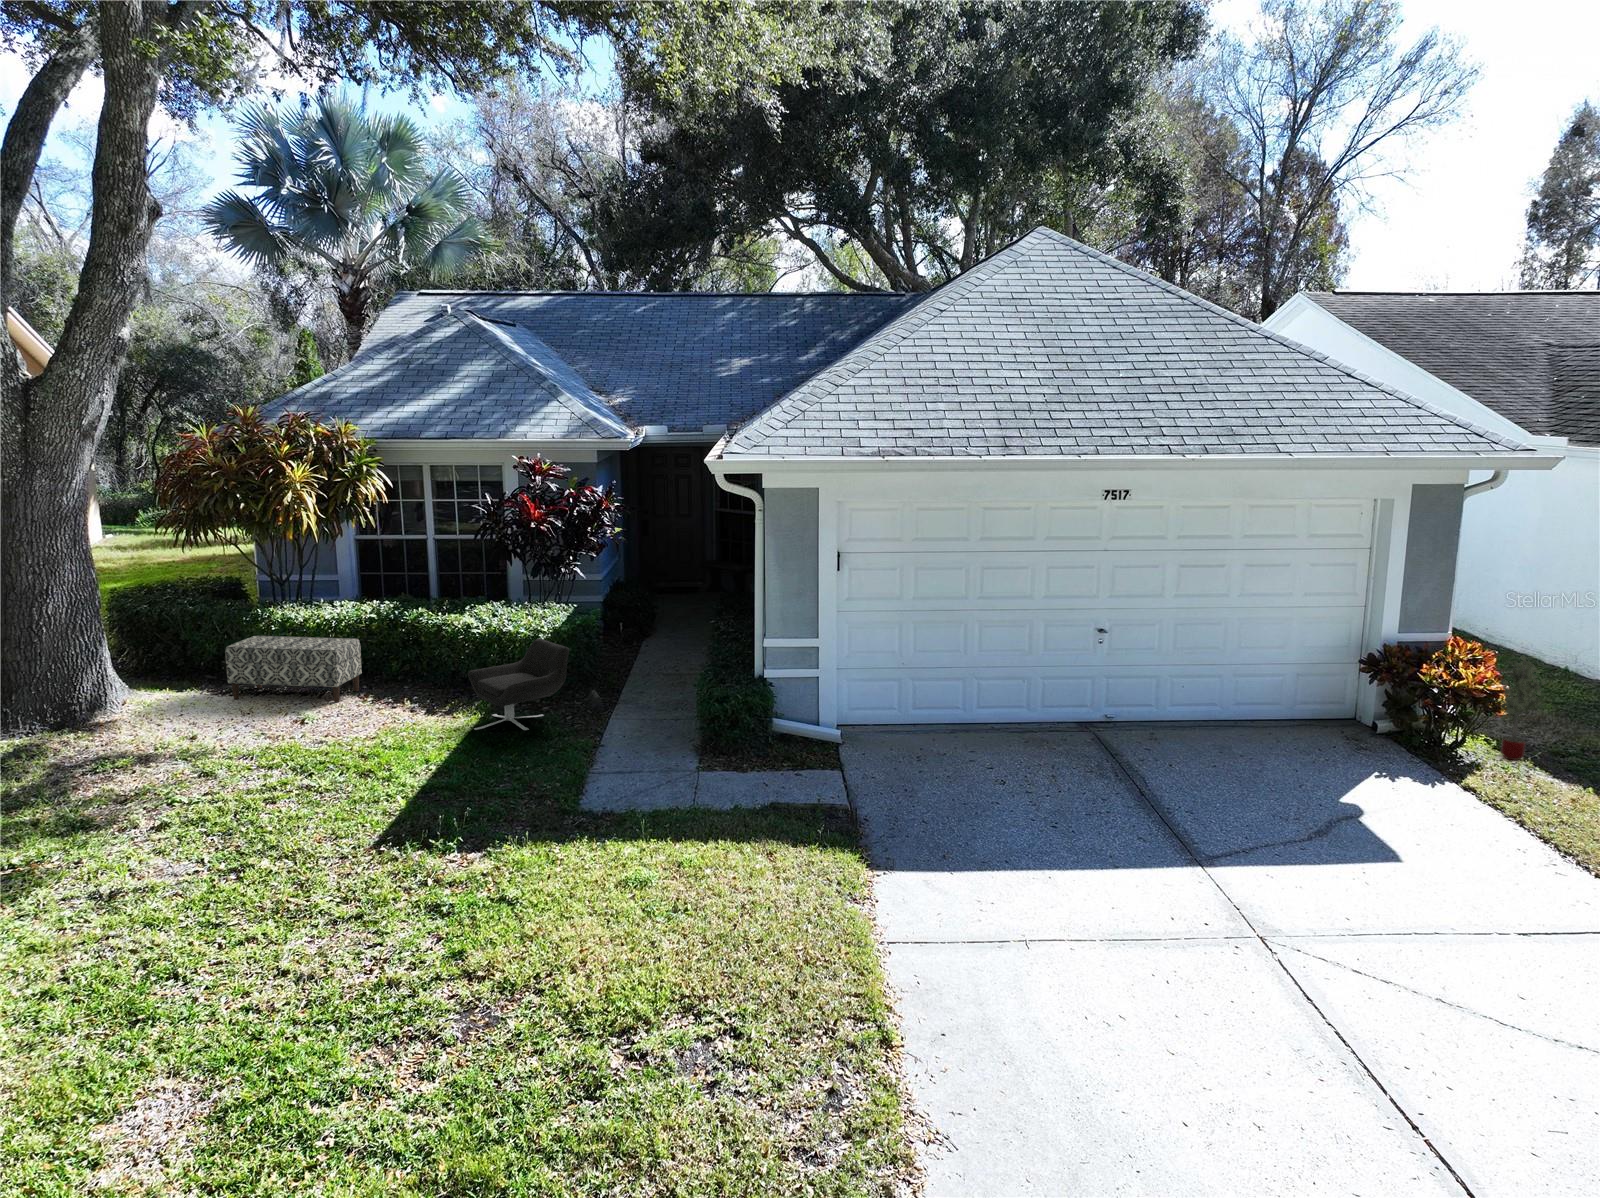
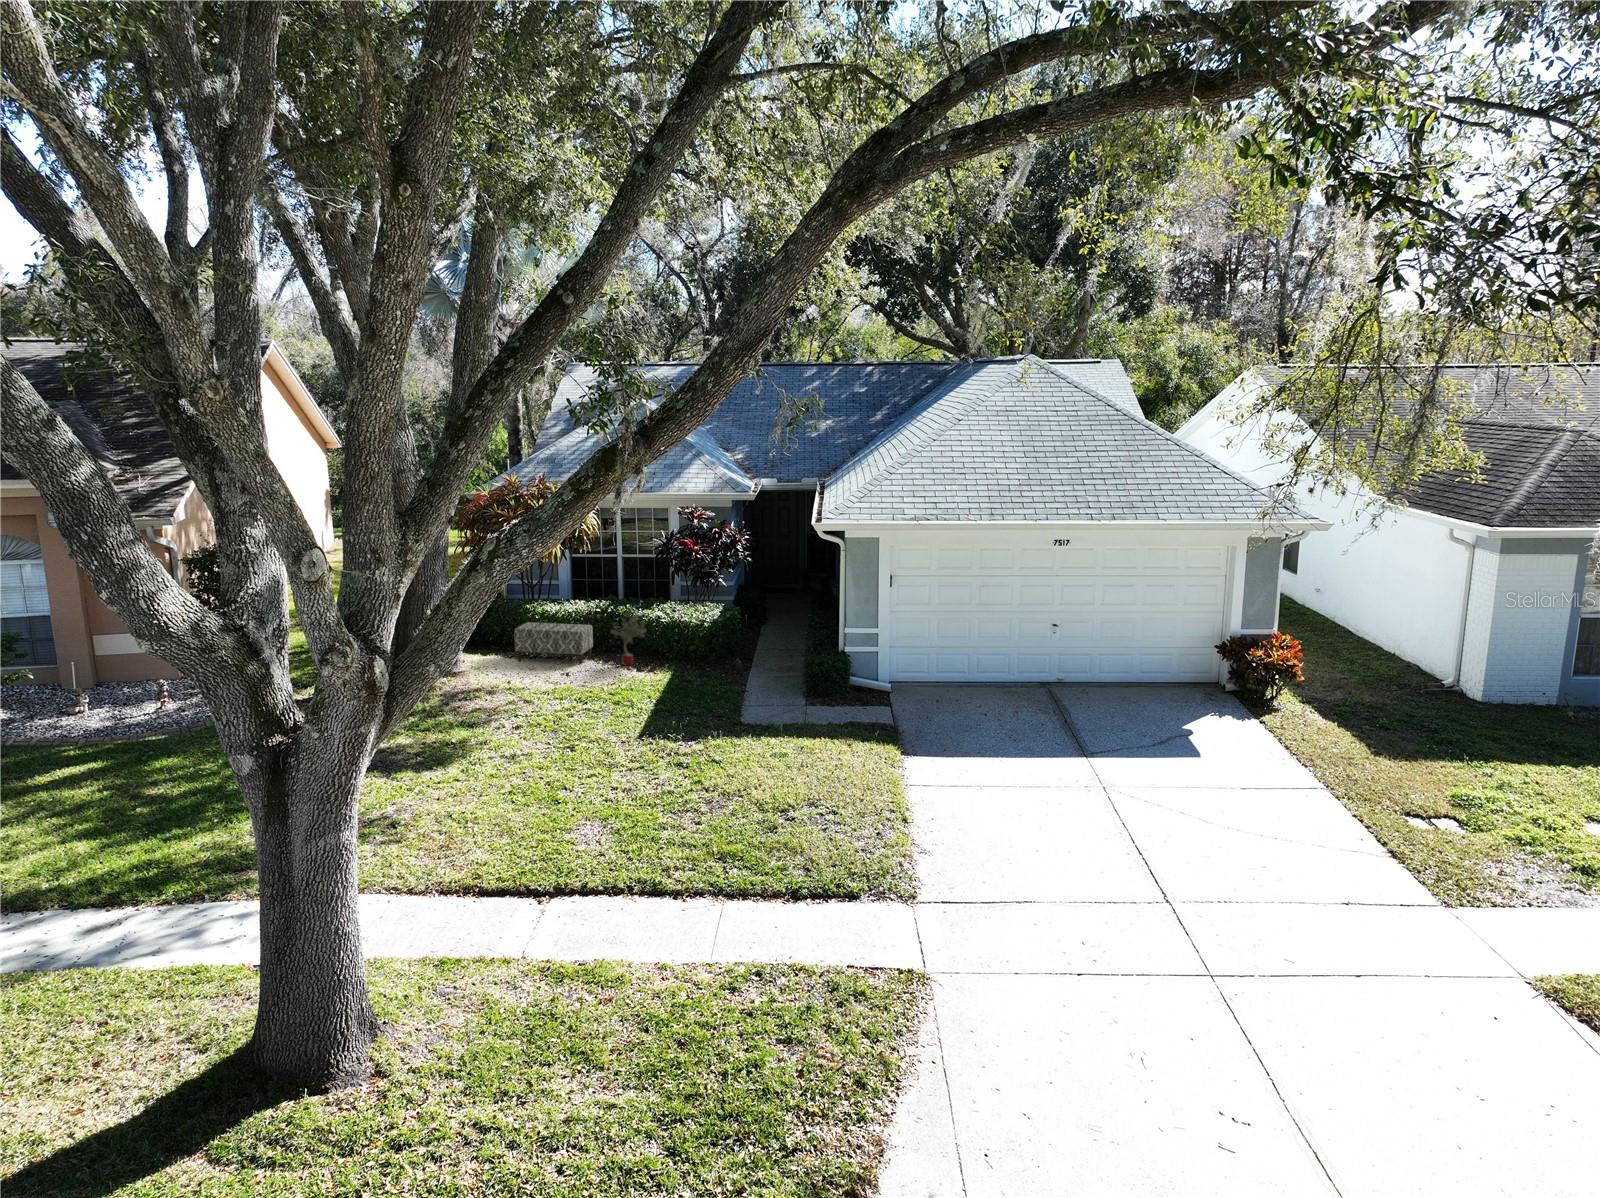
lounge chair: present [468,638,569,730] -> none [664,626,726,682]
potted tree: present [1499,655,1547,760] -> present [612,611,646,666]

